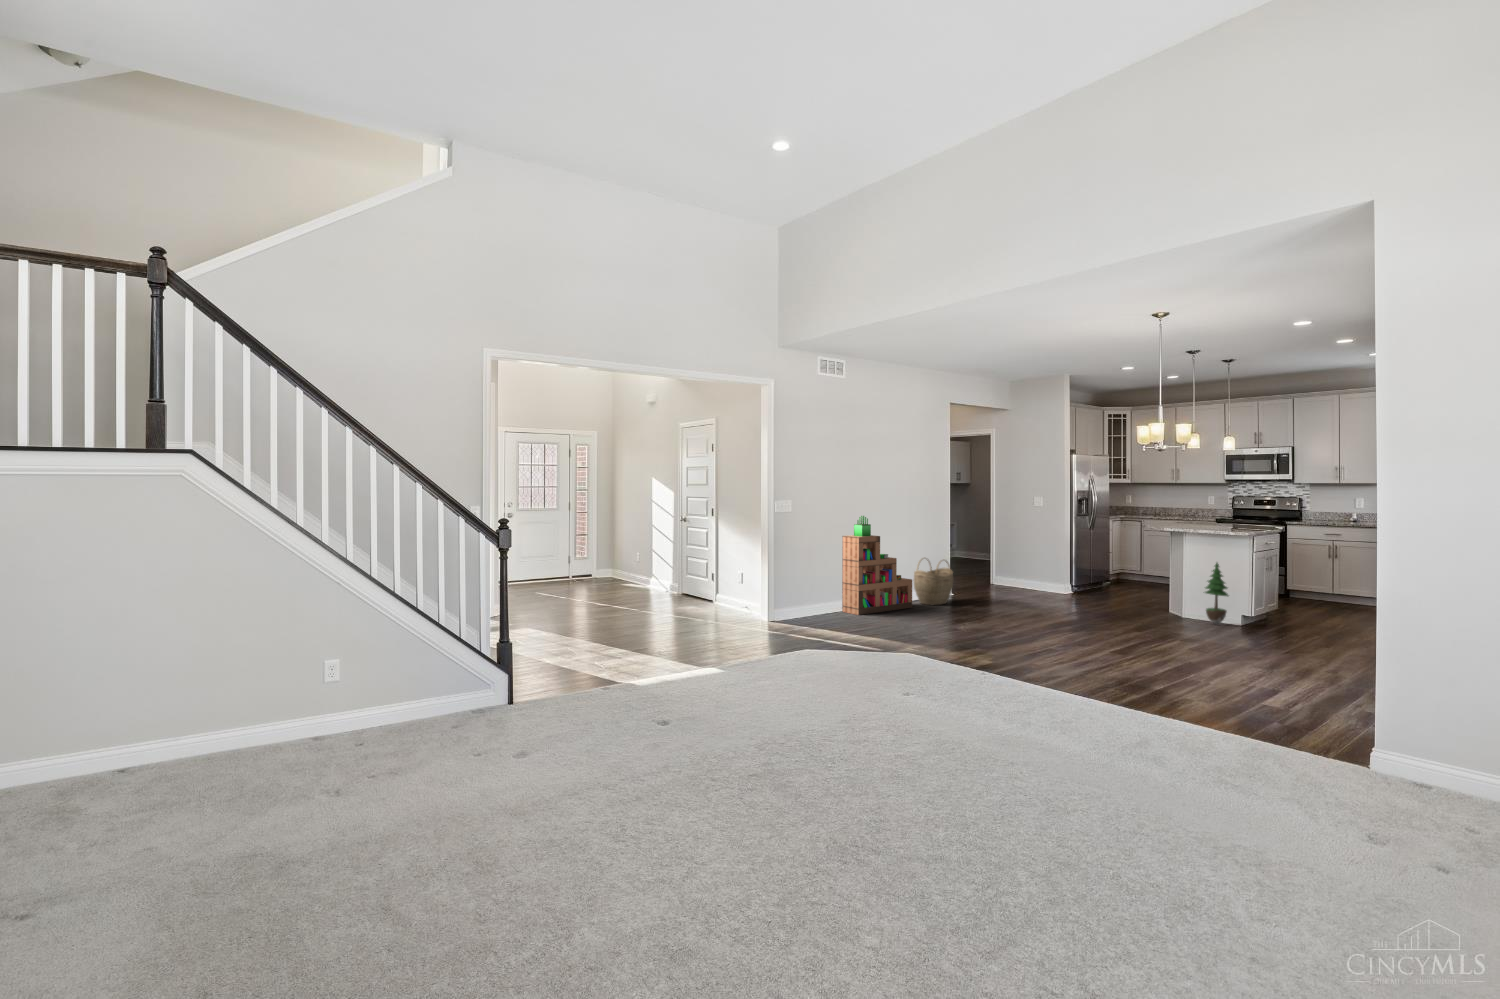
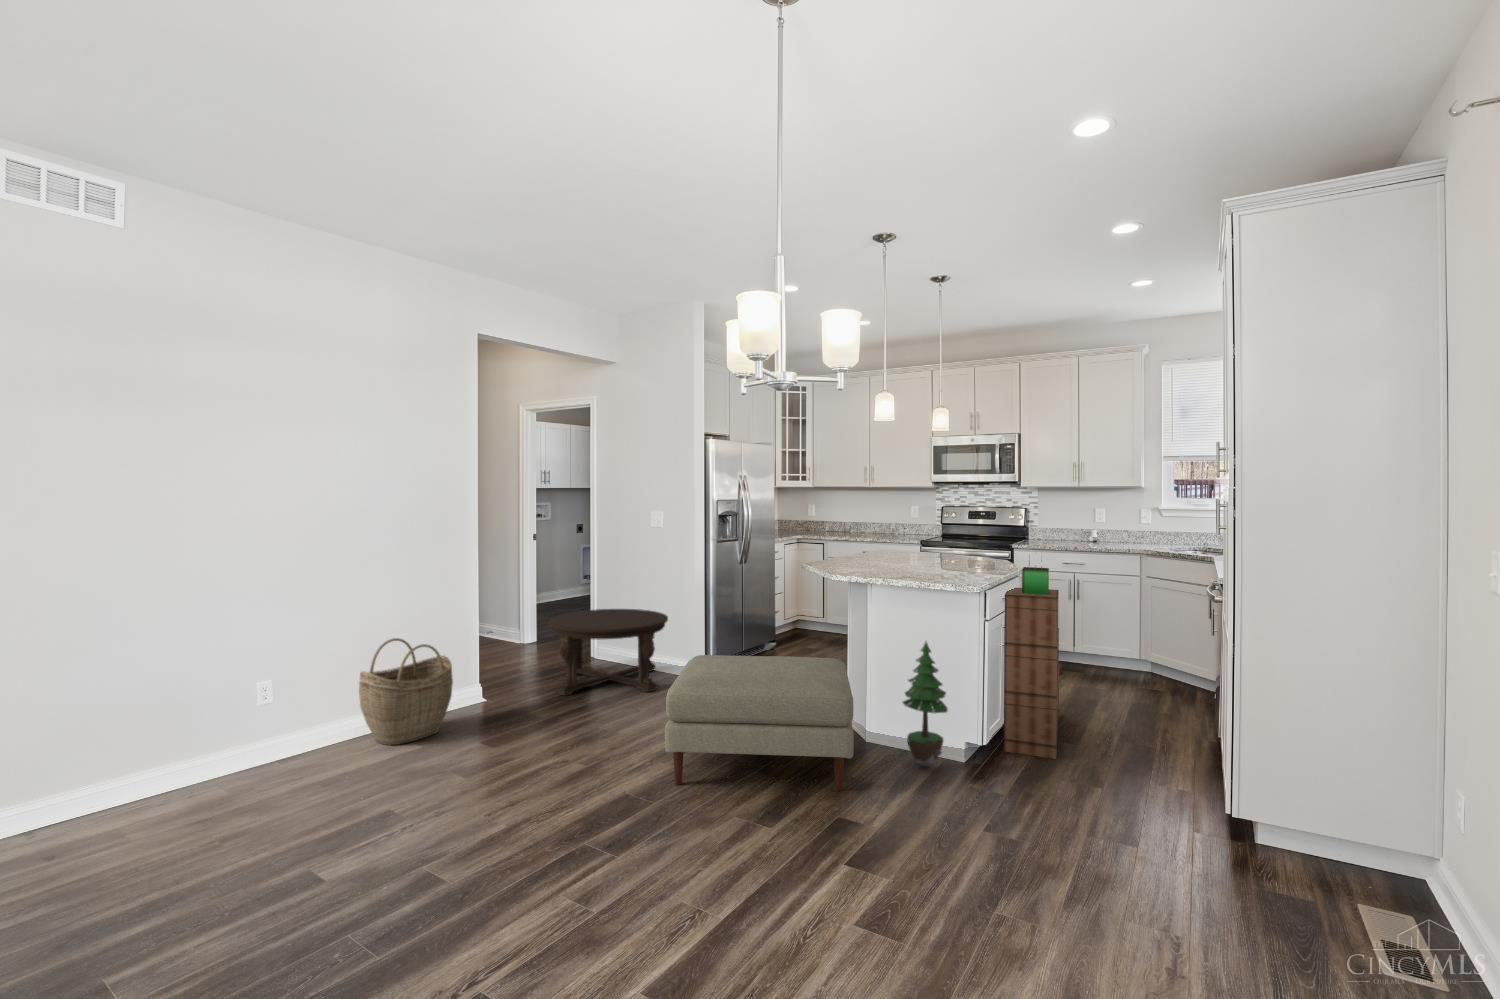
bookshelf: present [842,516,912,615] -> present [1004,560,1059,759]
coffee table: none [979,555,1049,598] -> present [548,609,668,695]
ottoman: none [1080,569,1178,627] -> present [665,655,854,791]

